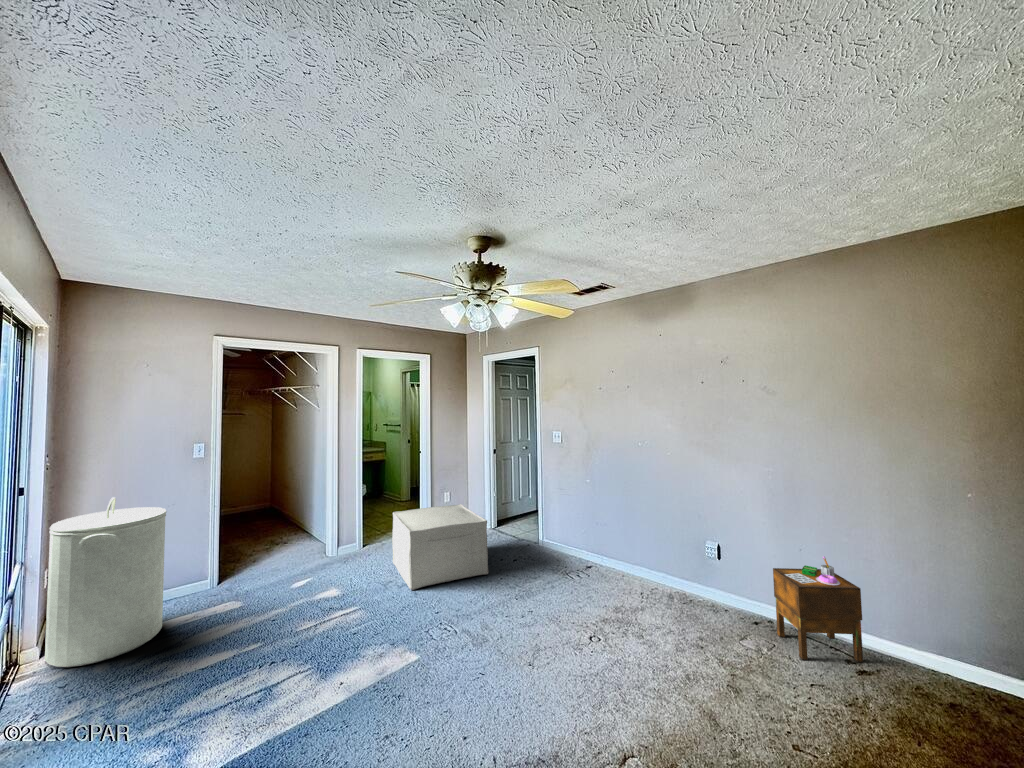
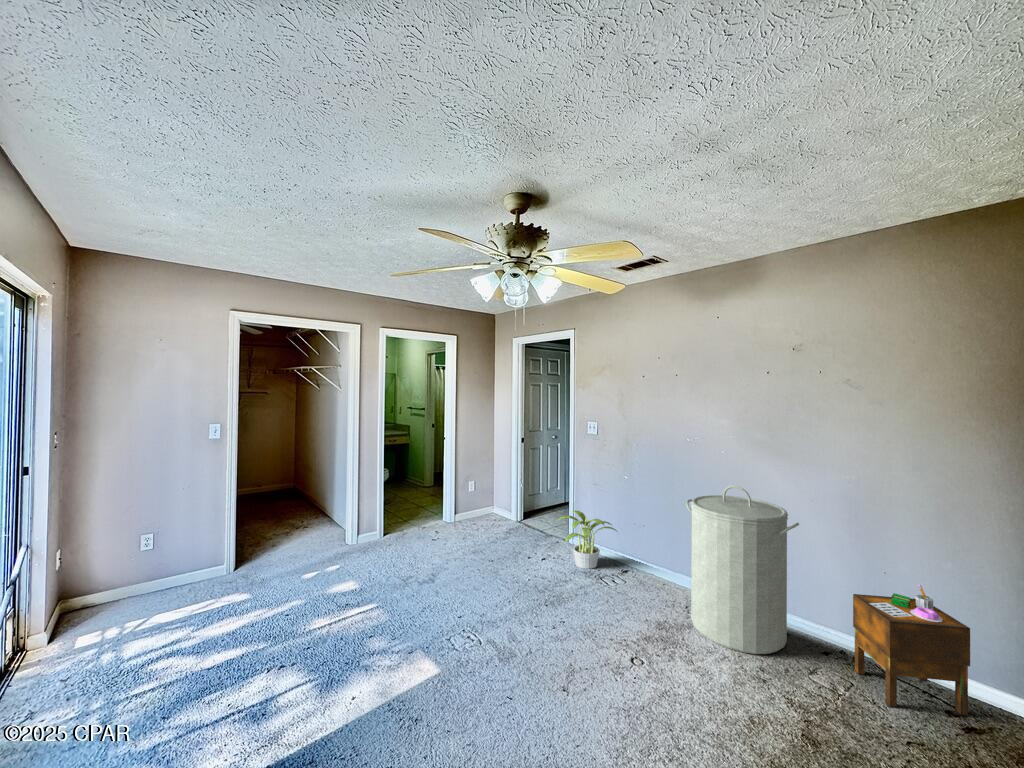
laundry hamper: present [45,497,166,667] -> present [686,485,799,654]
ottoman: present [392,504,489,590] -> none [414,496,516,589]
potted plant: none [526,513,580,566] -> present [558,510,618,569]

